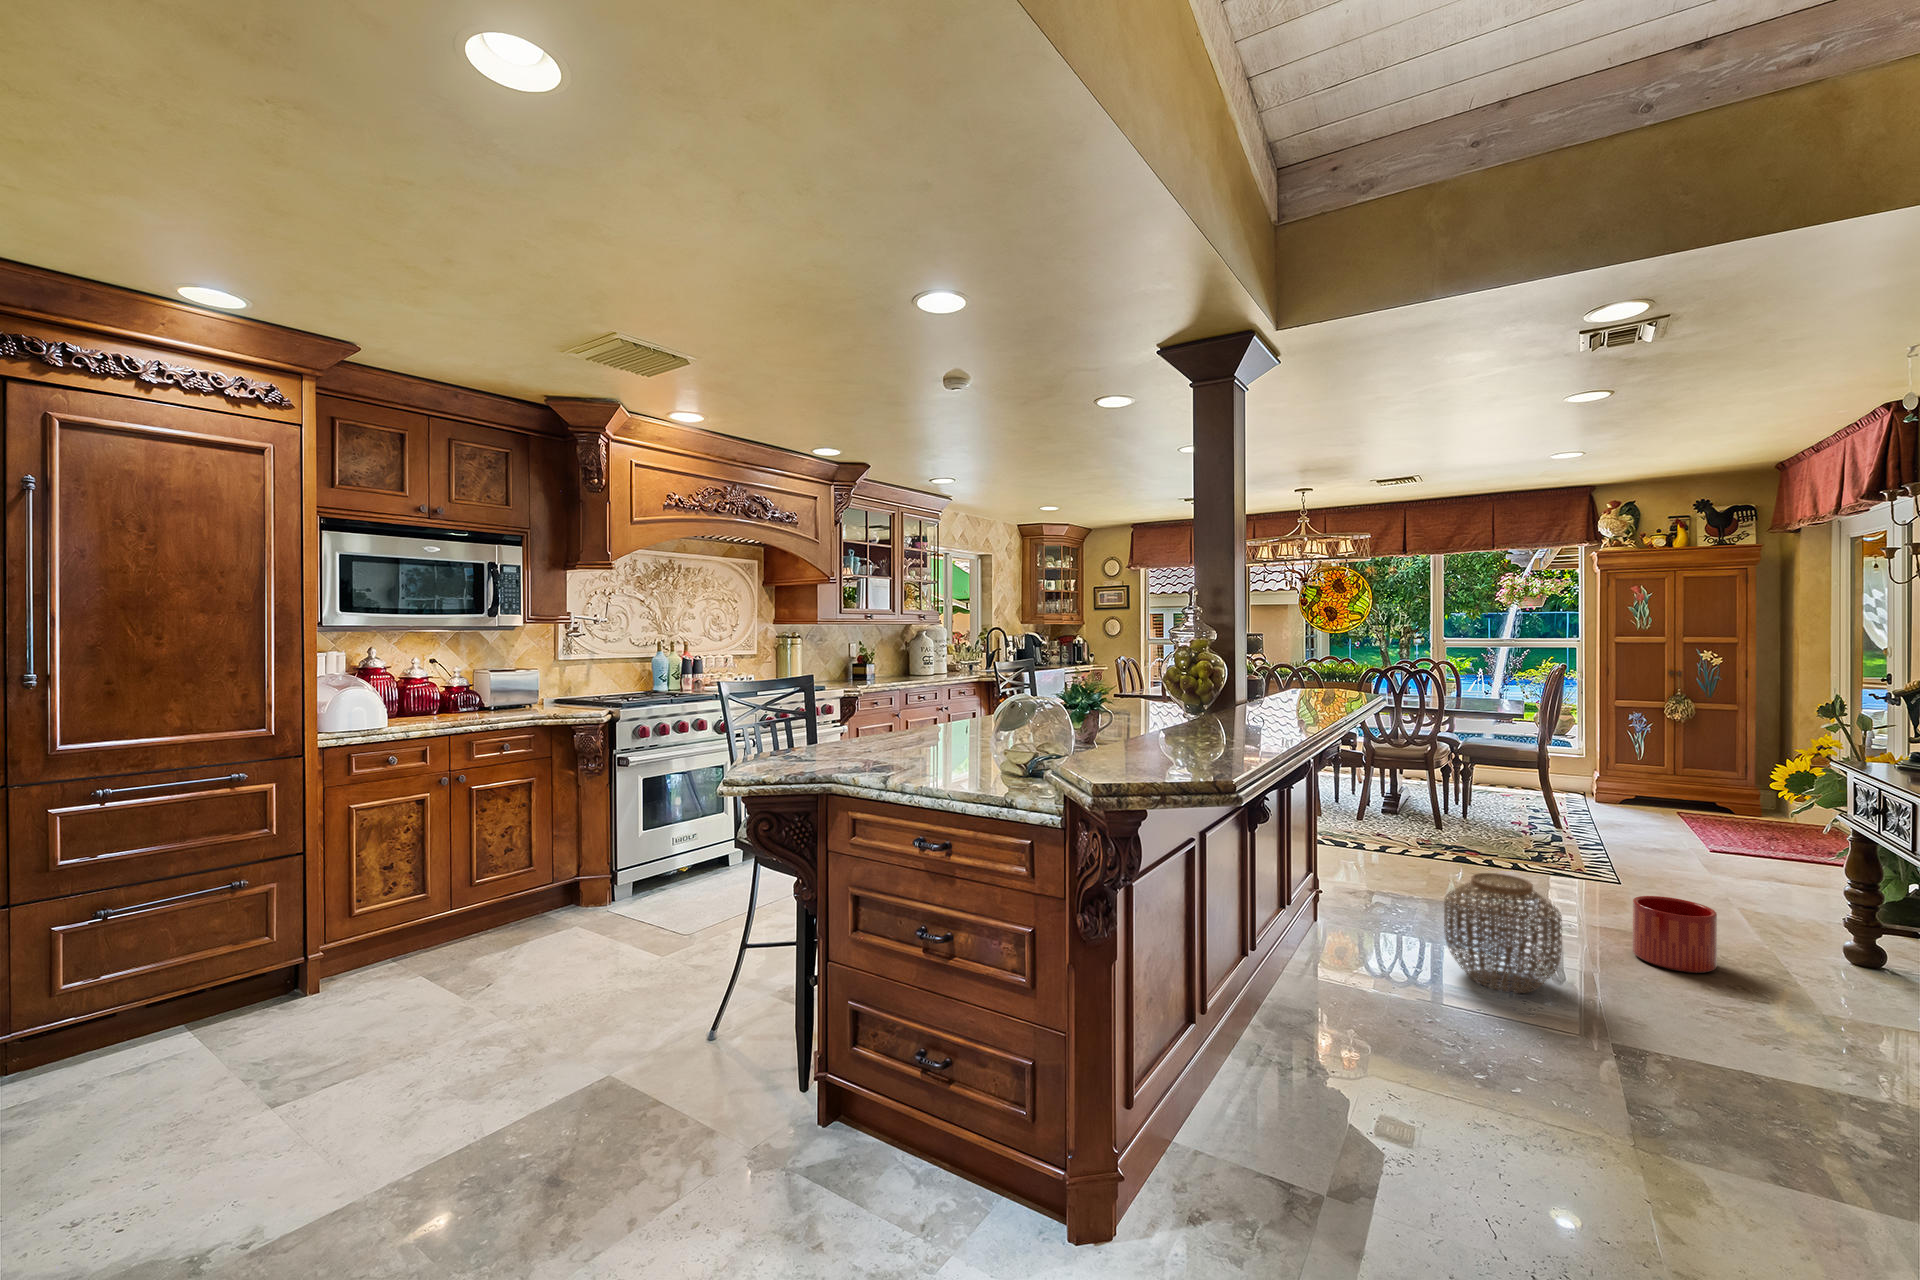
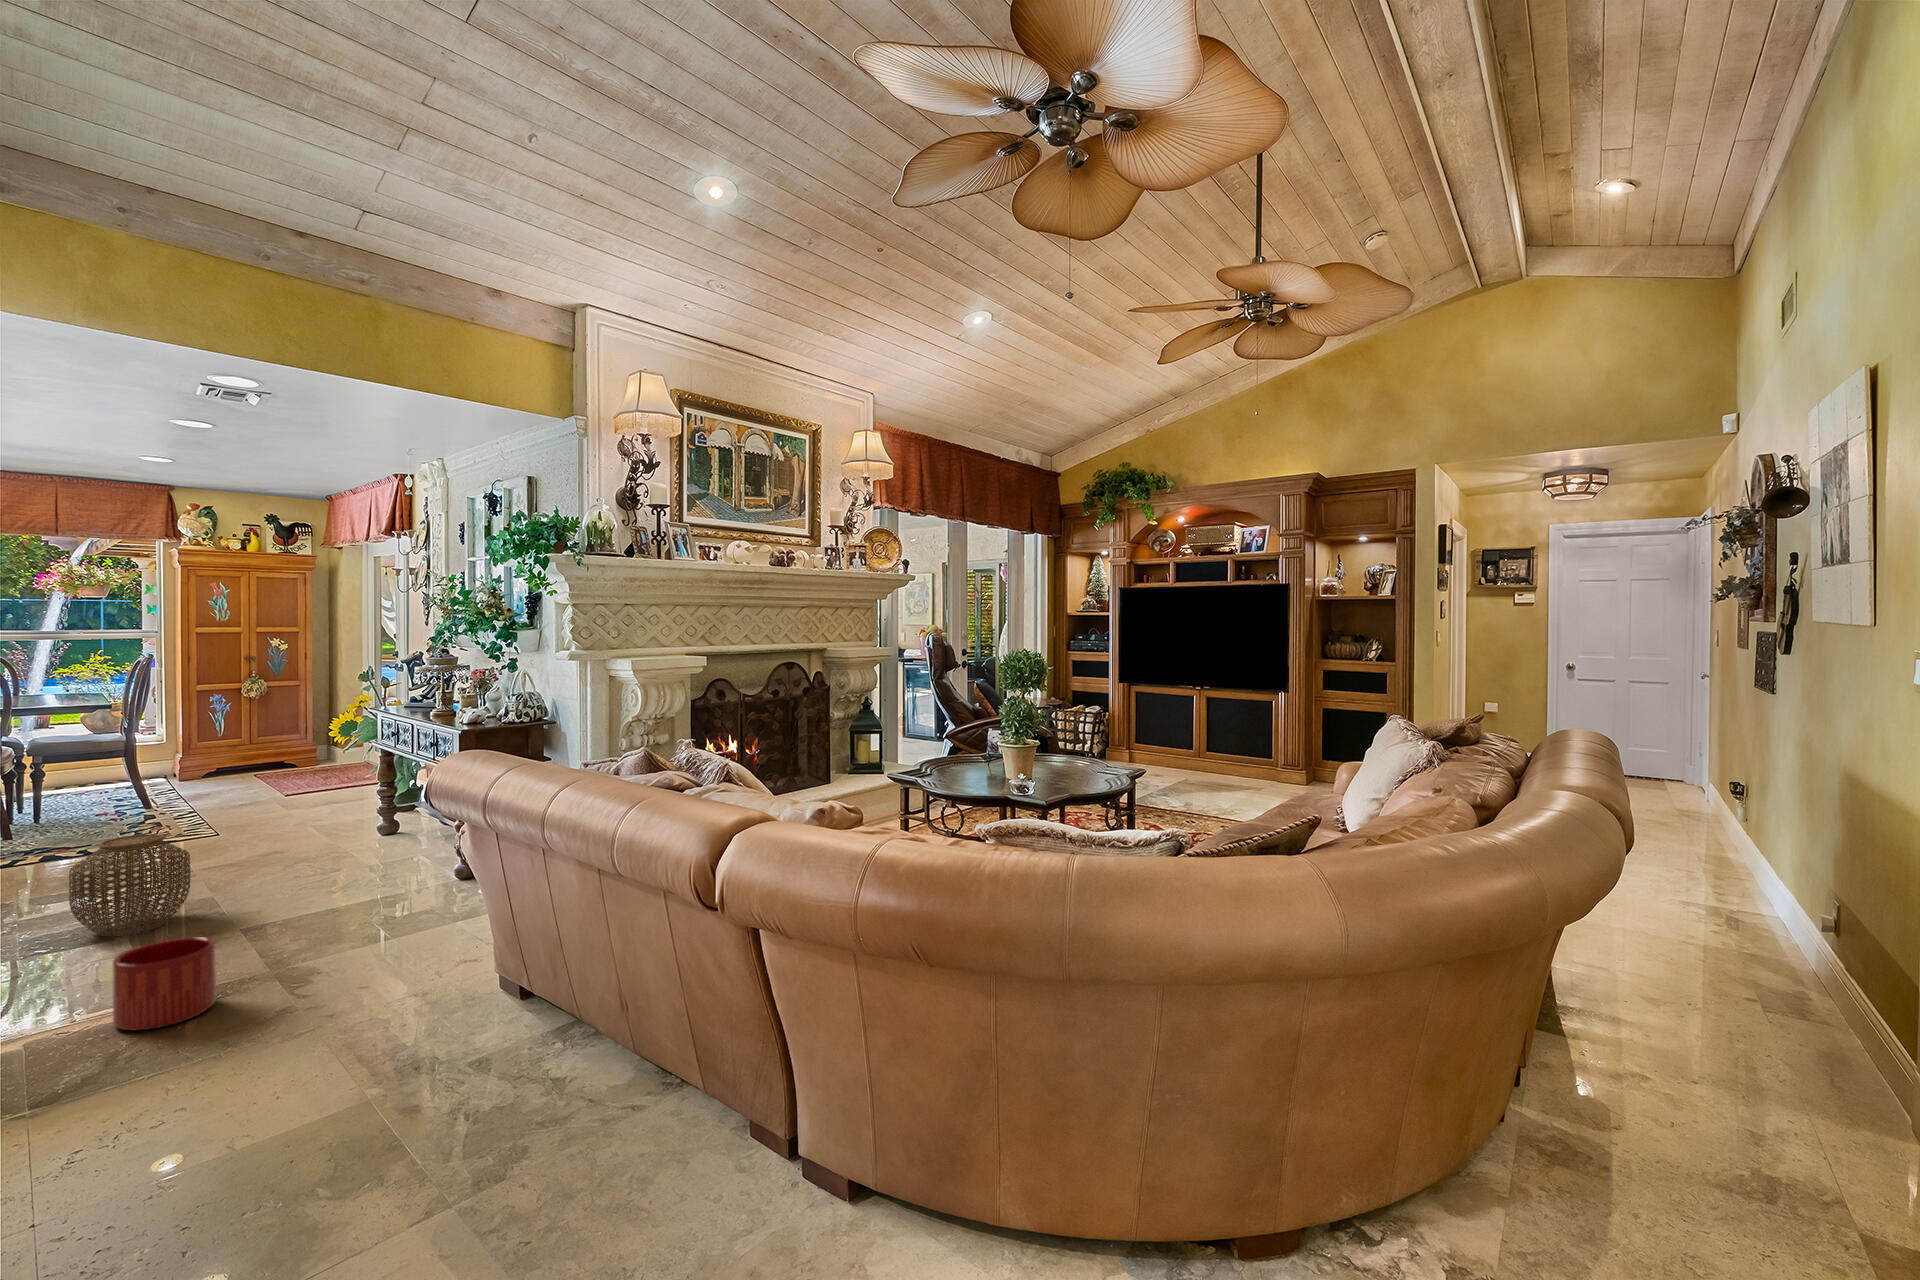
planter: present [1633,896,1717,973] -> present [113,937,216,1030]

